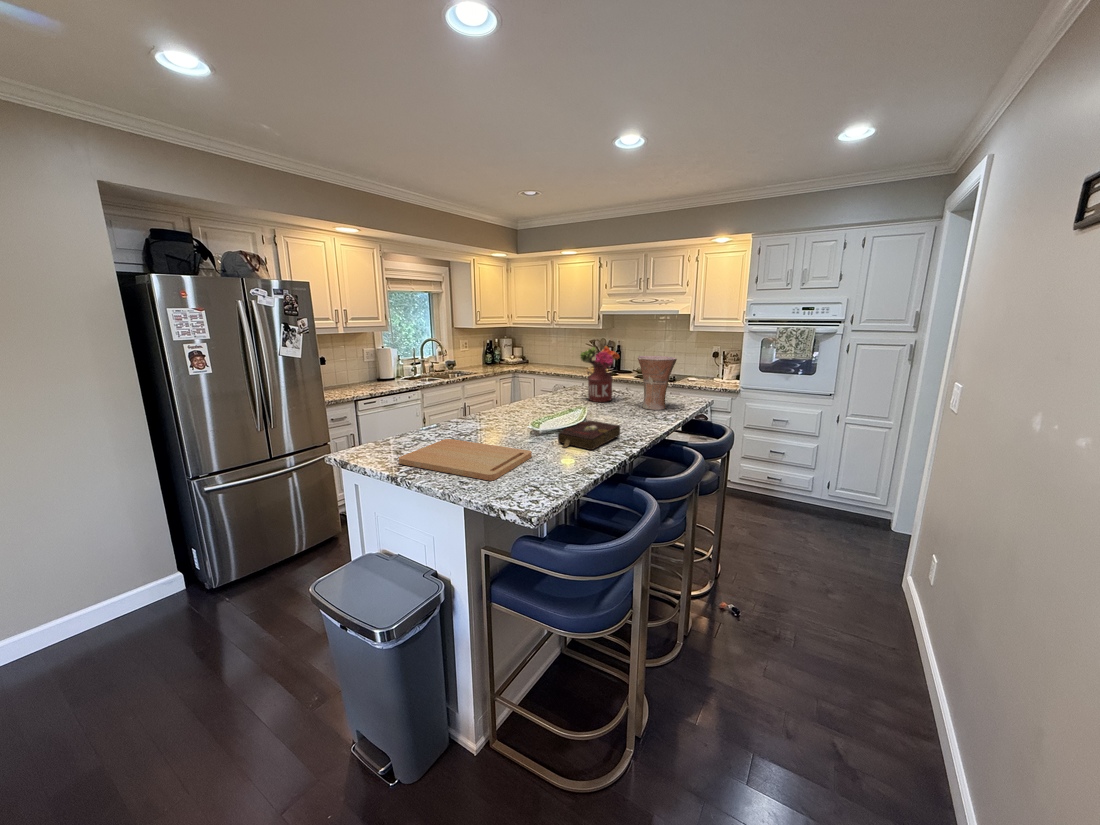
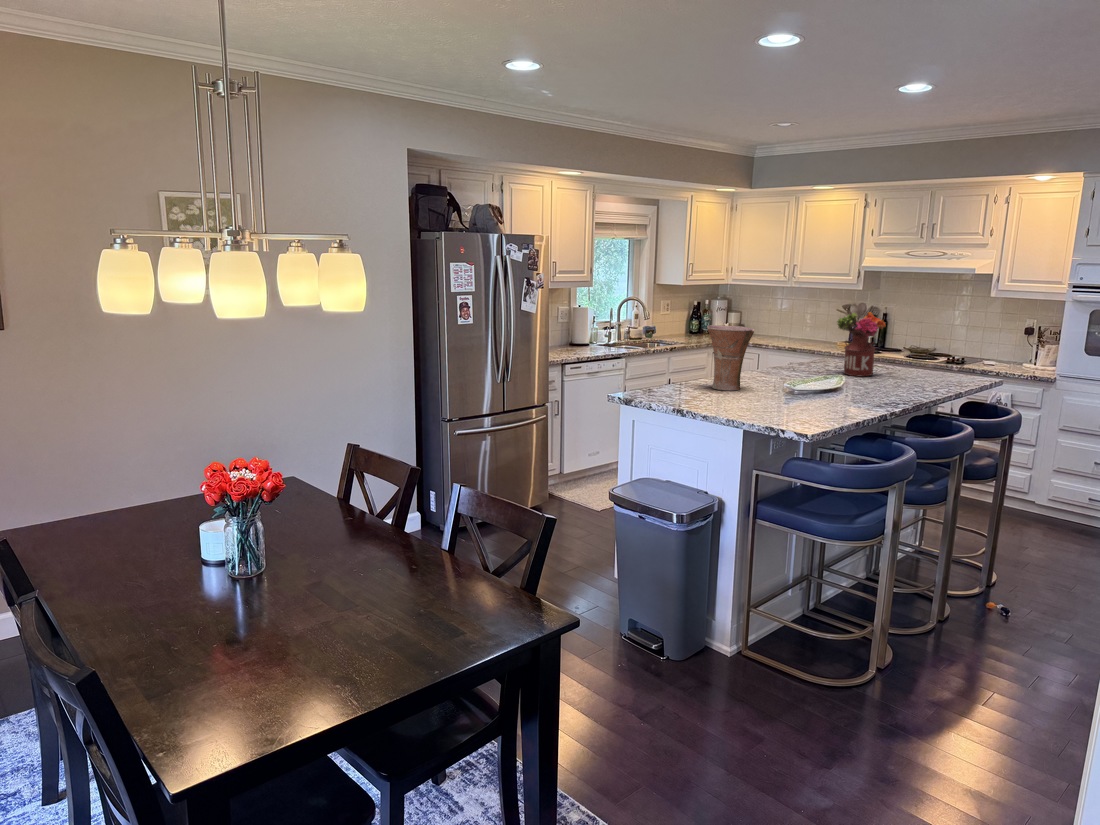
vase: present [638,356,677,410] -> present [707,325,755,390]
book: present [558,420,620,450] -> none [818,385,883,408]
cutting board: present [399,439,532,481] -> none [679,391,796,417]

